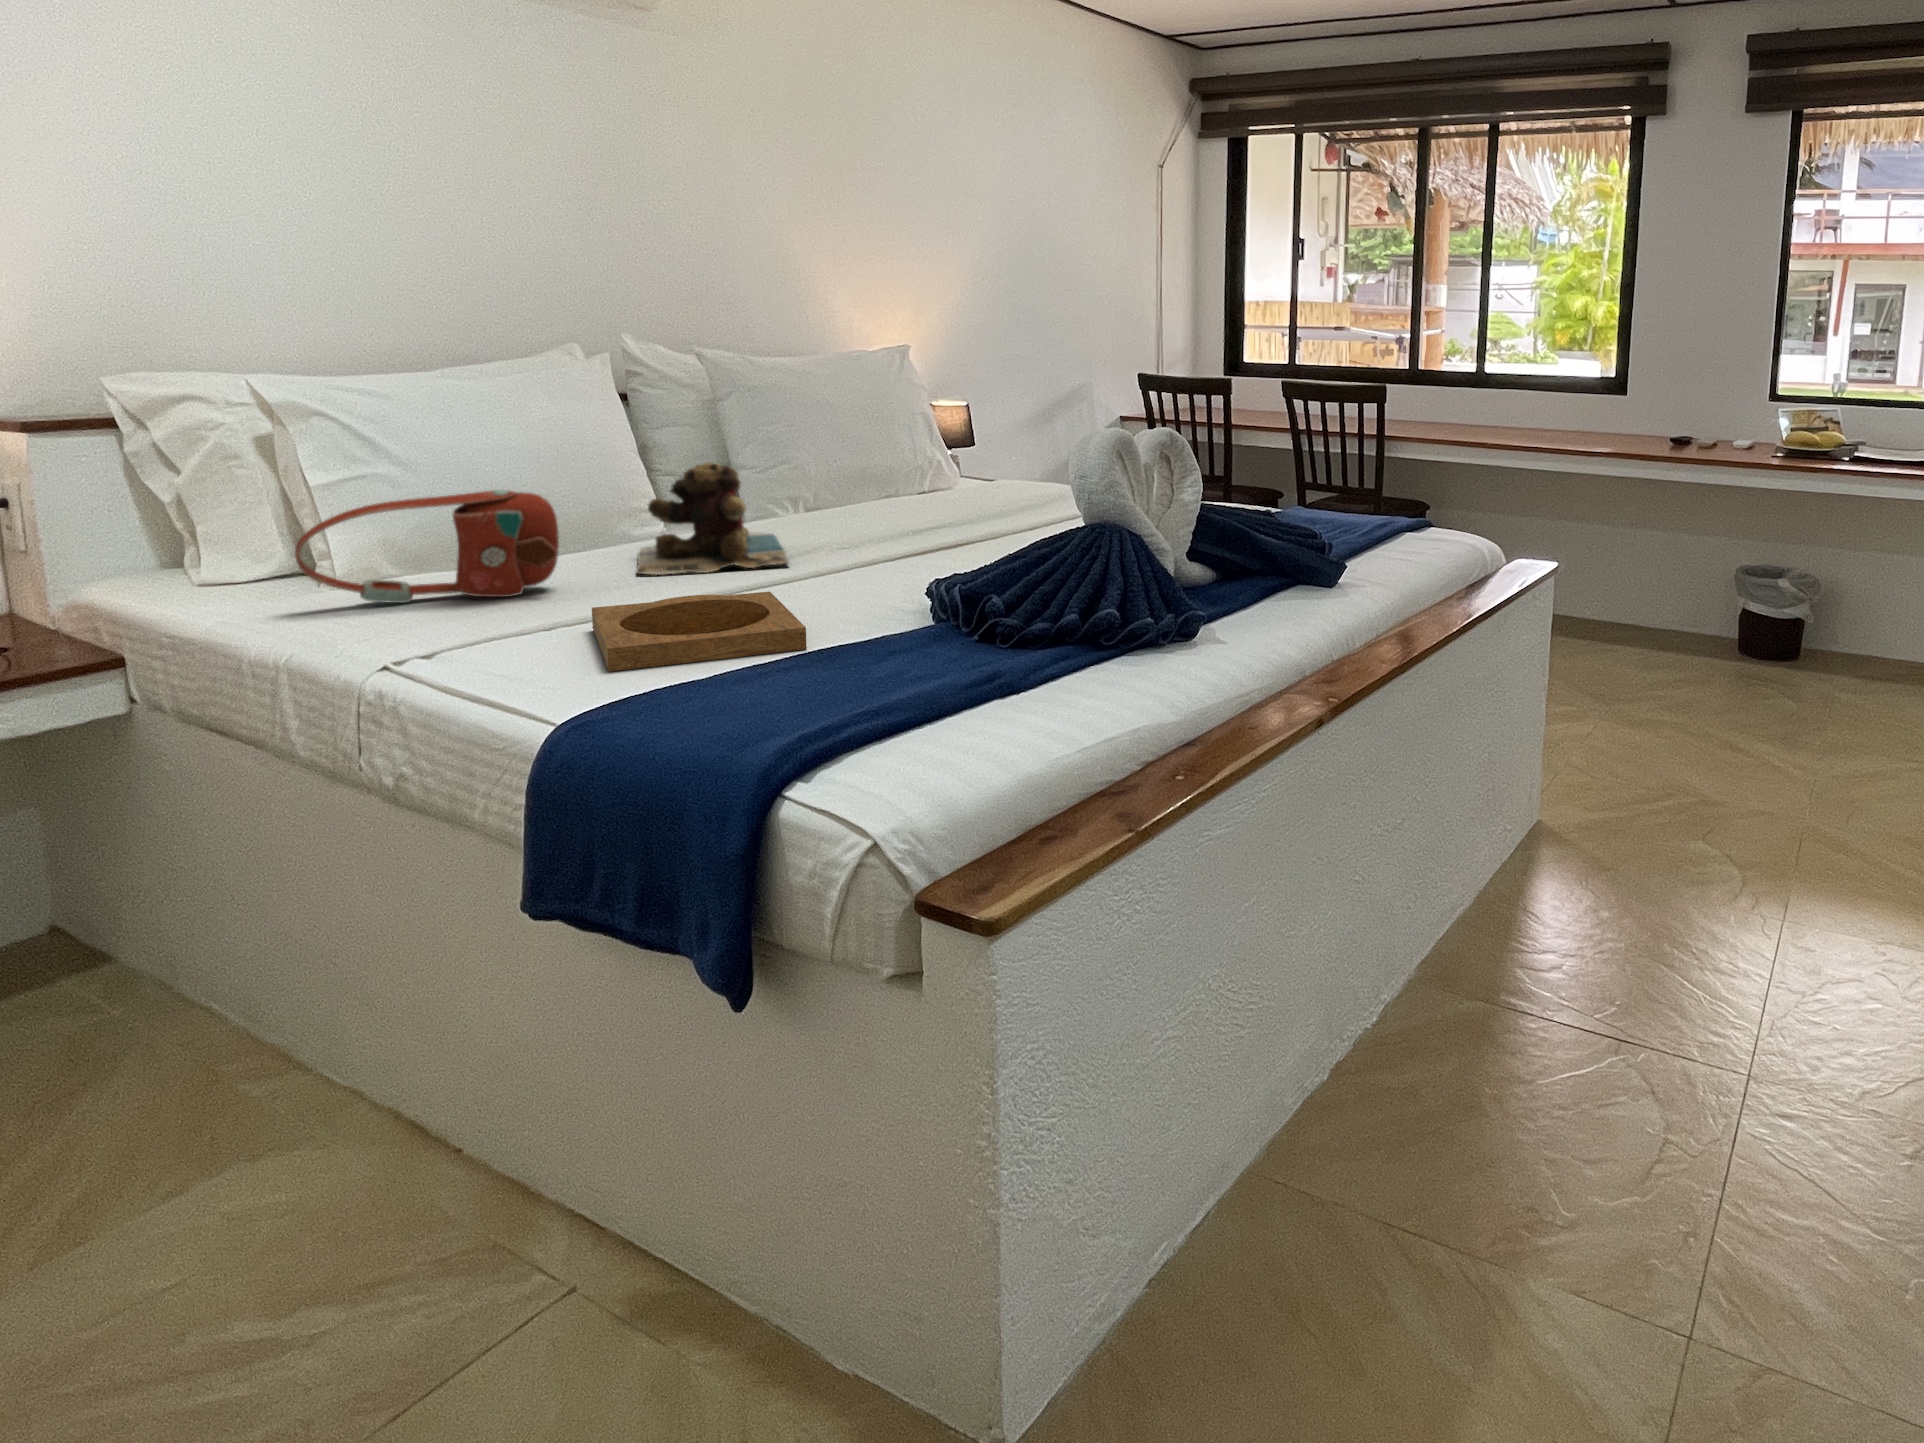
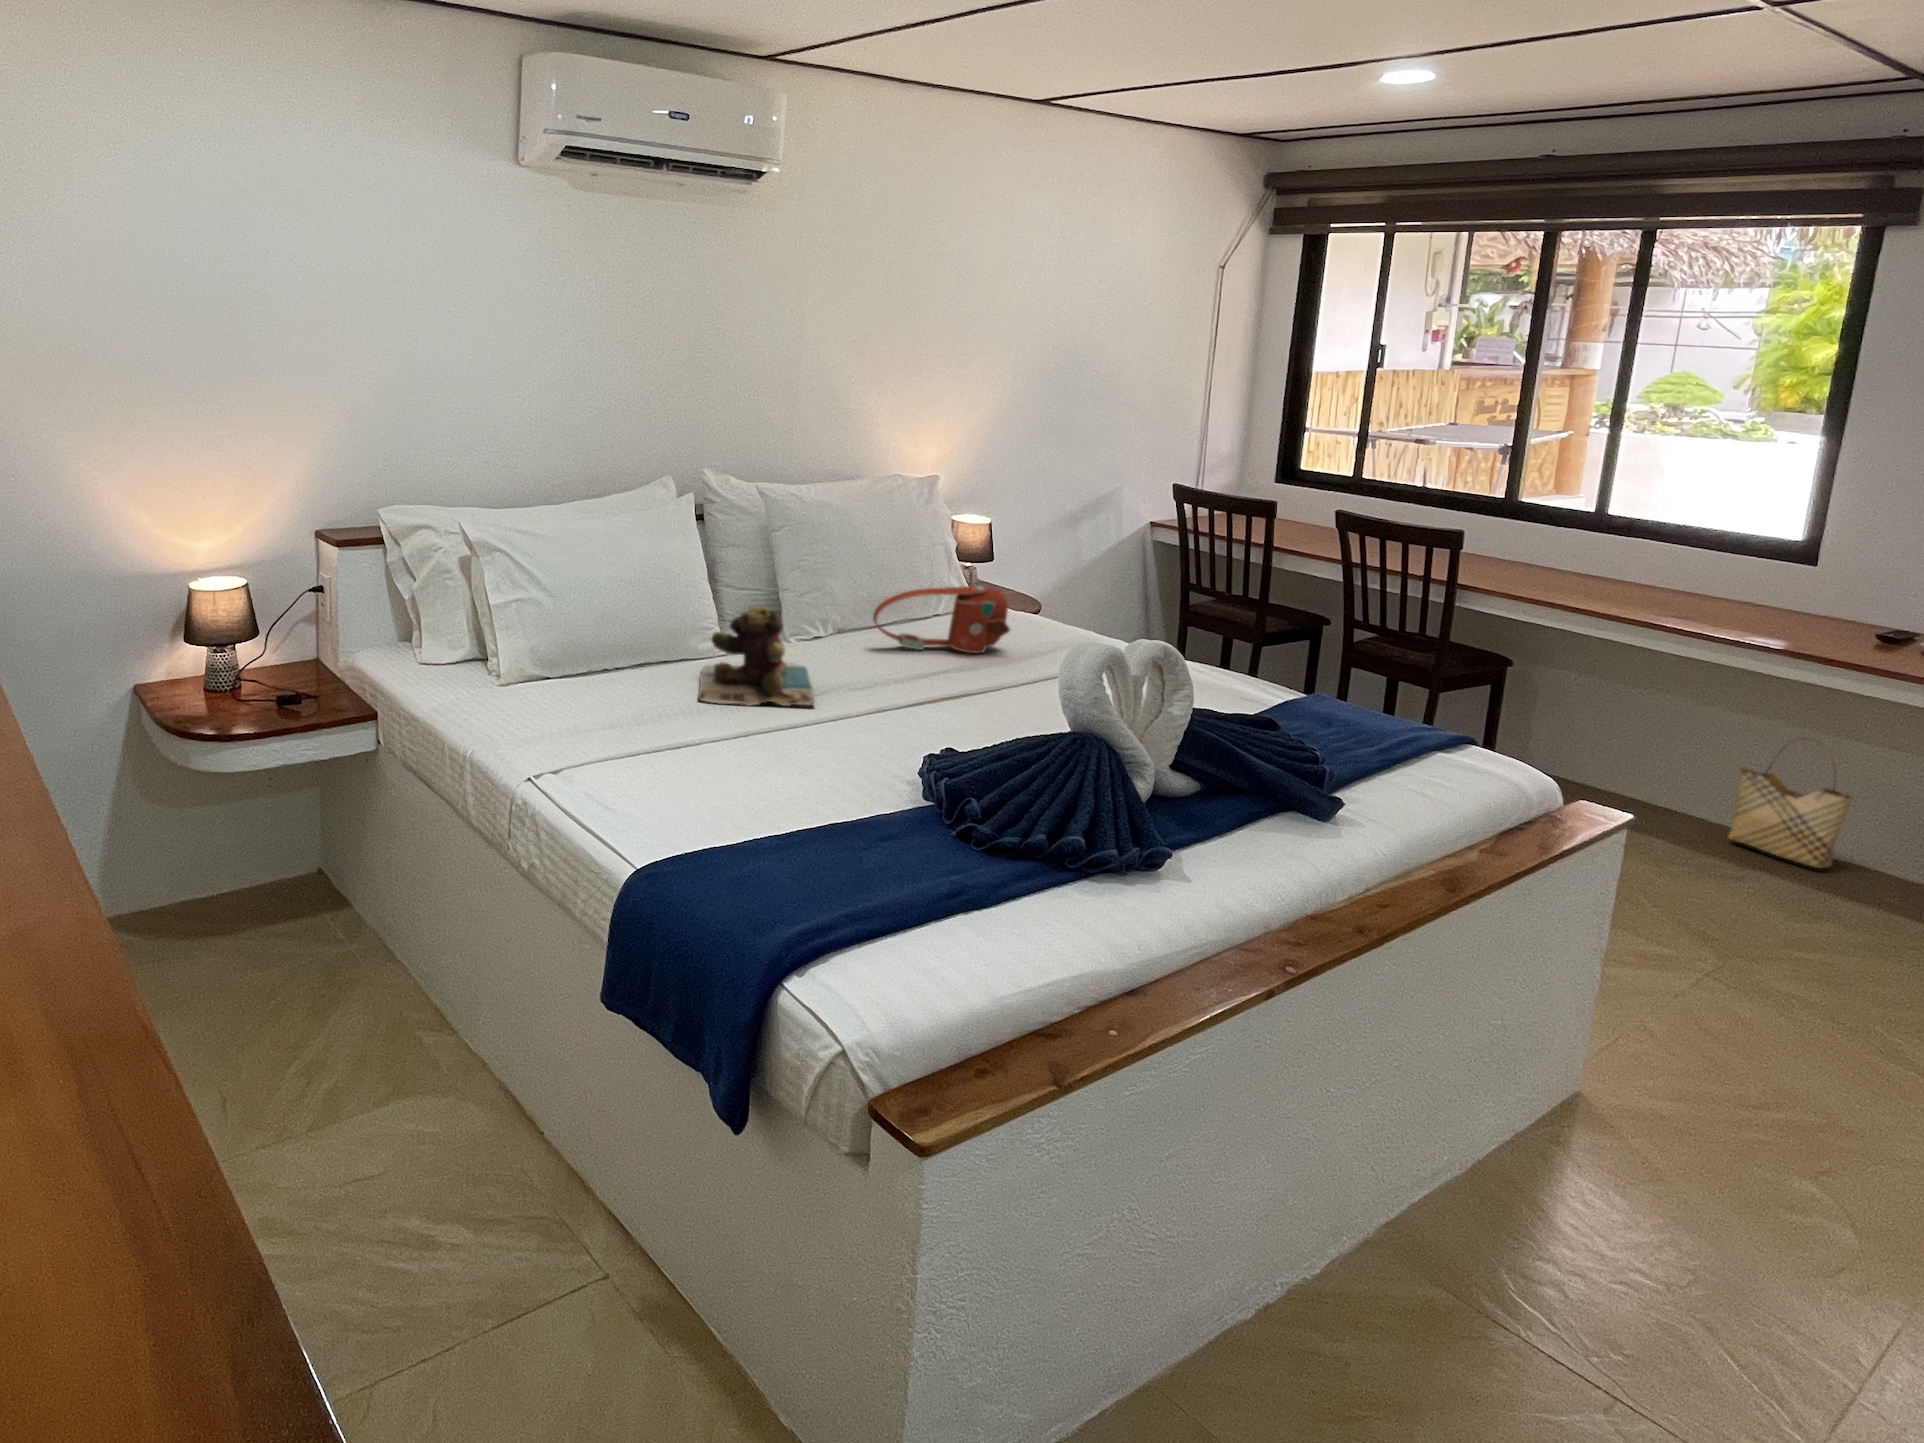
handbag: present [295,490,559,603] -> present [873,586,1011,653]
woven basket: none [1593,534,1670,636] -> present [1728,738,1853,868]
tray: present [592,592,807,672] -> none [664,749,818,821]

